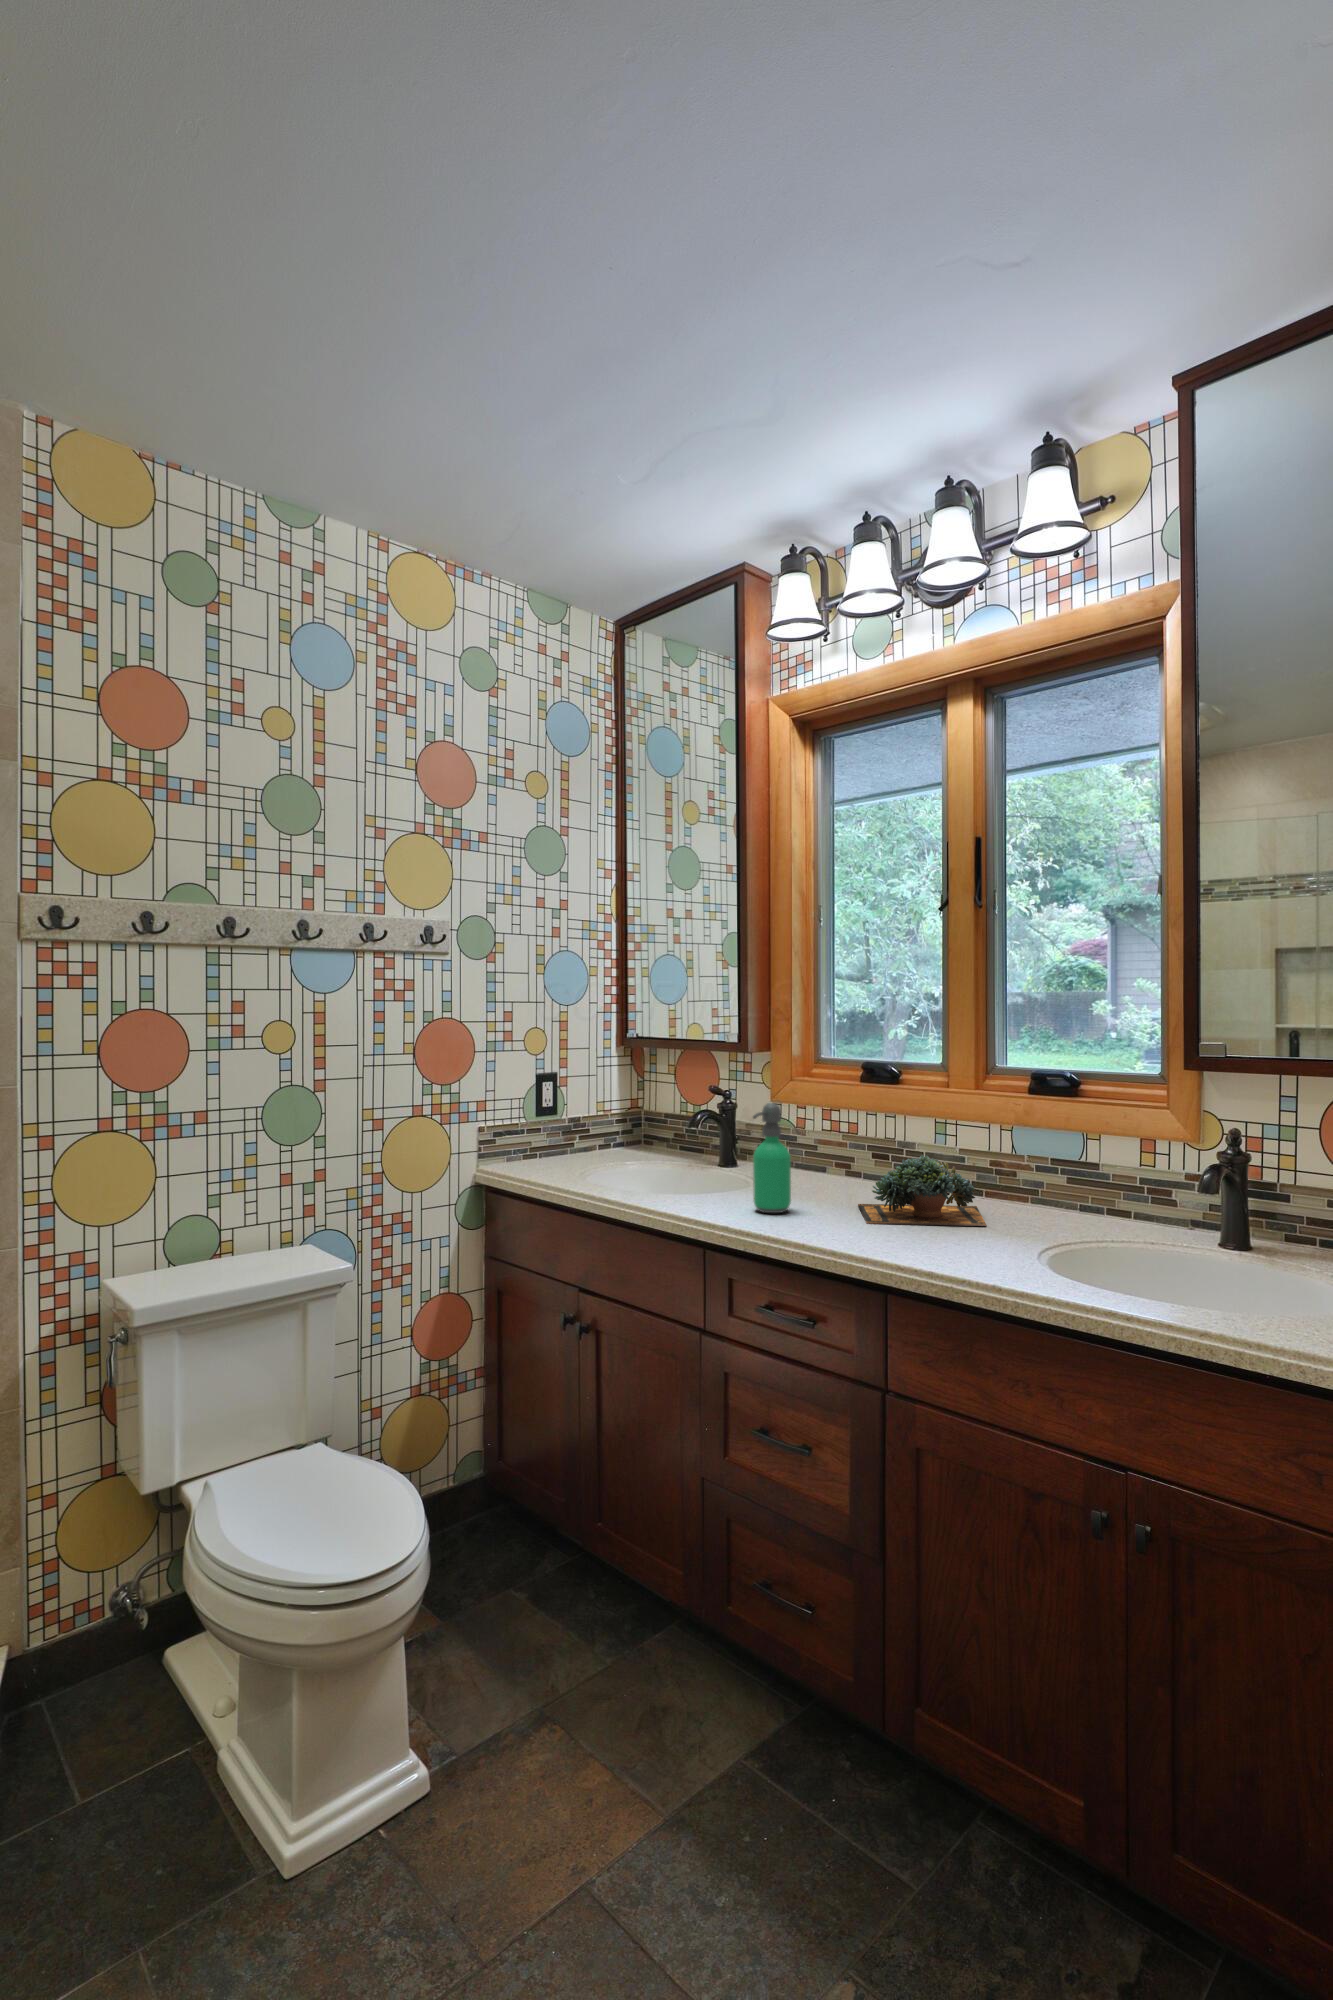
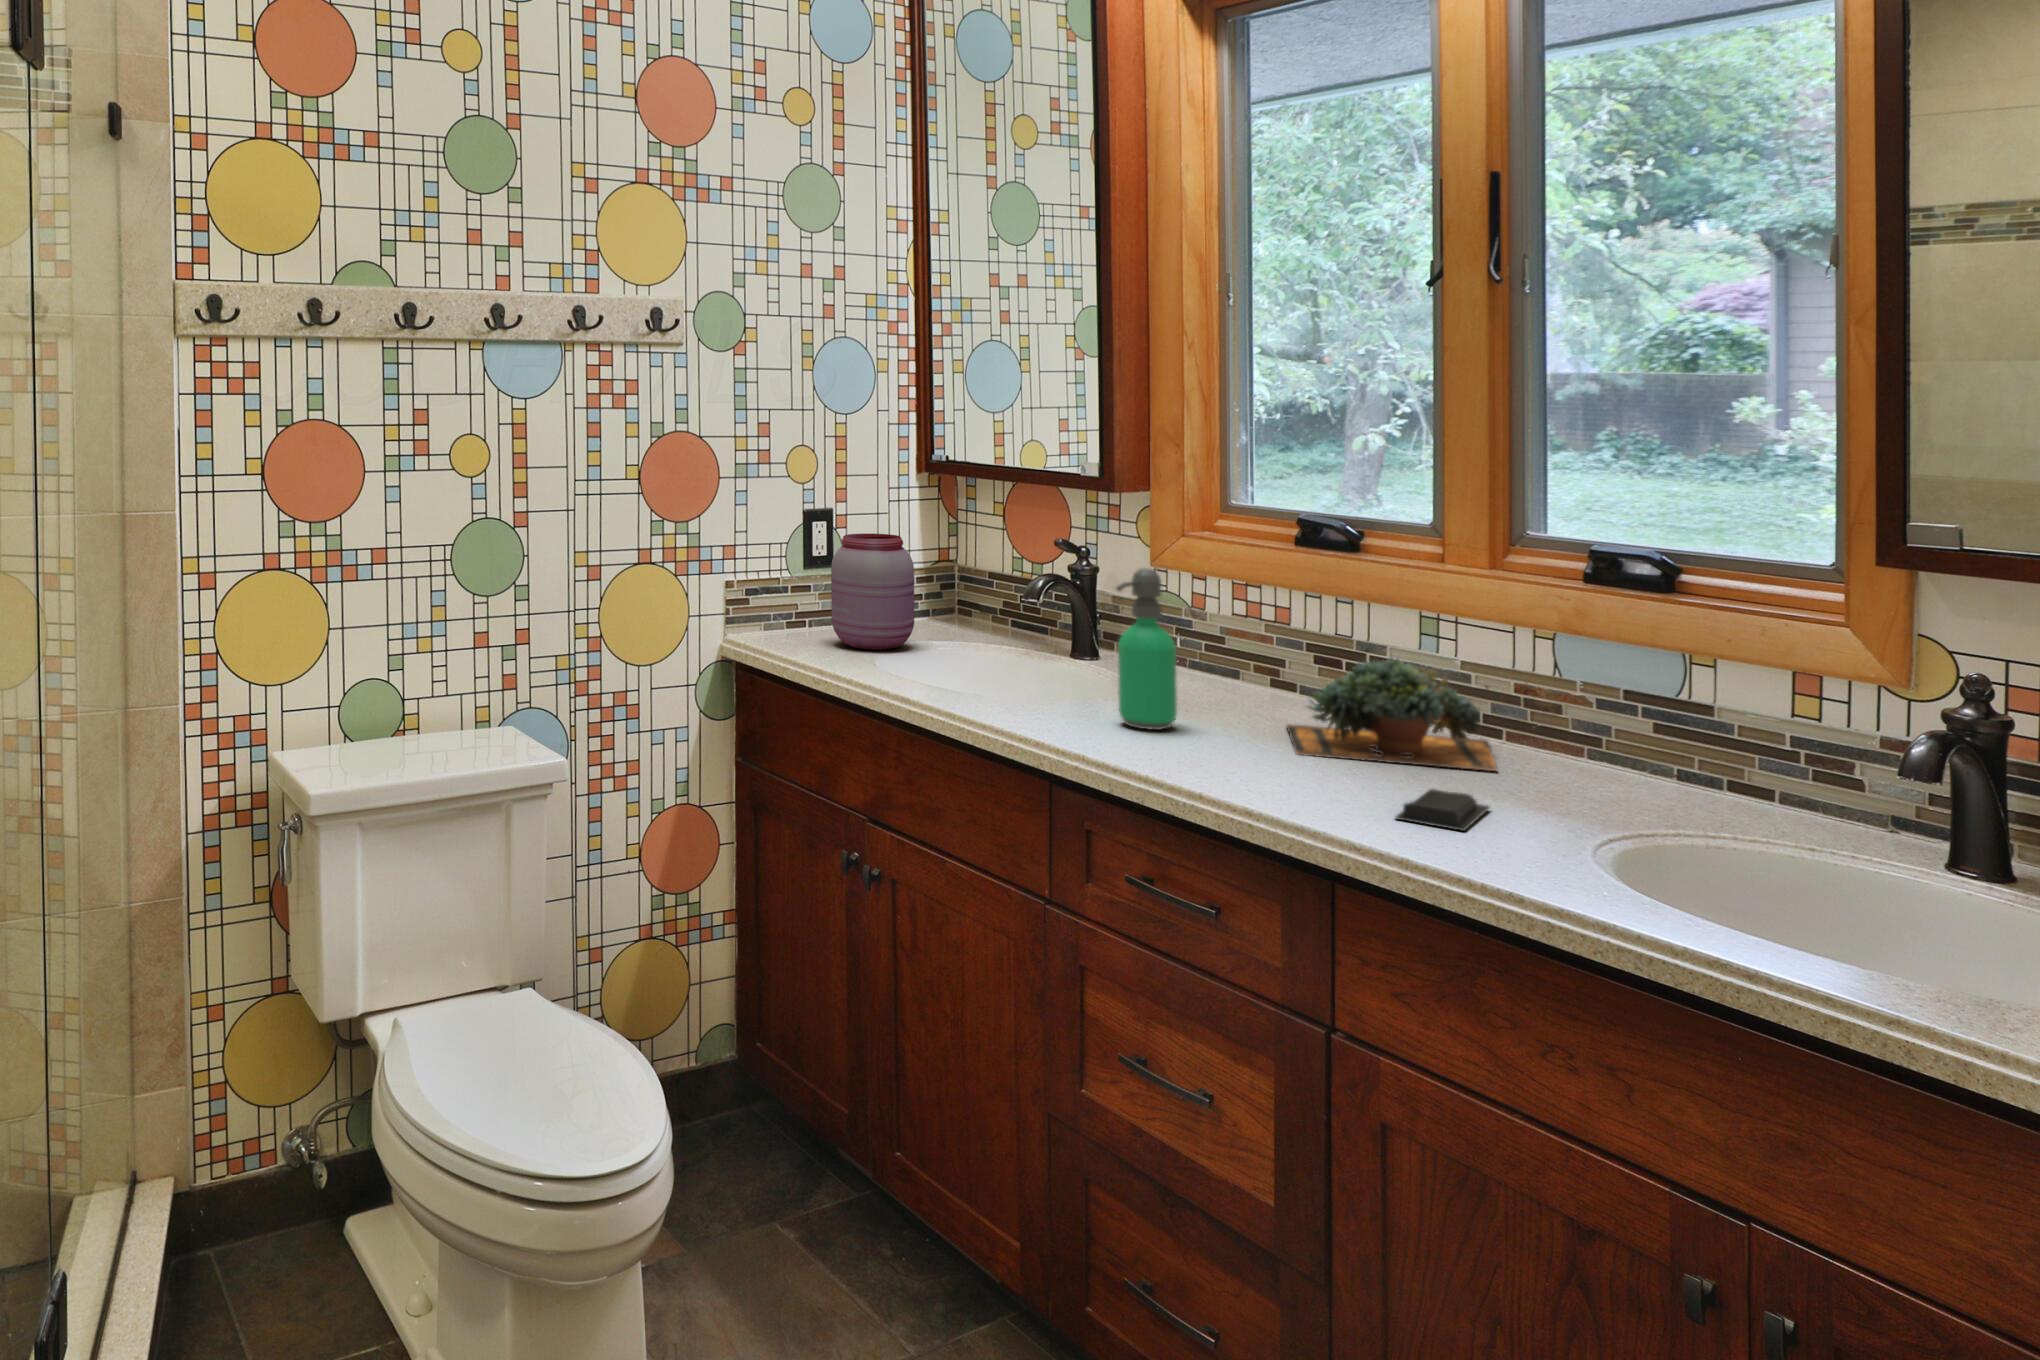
jar: none [559,1089,616,1170] -> present [831,533,914,650]
soap bar: none [935,1241,989,1268] -> present [1396,789,1489,831]

